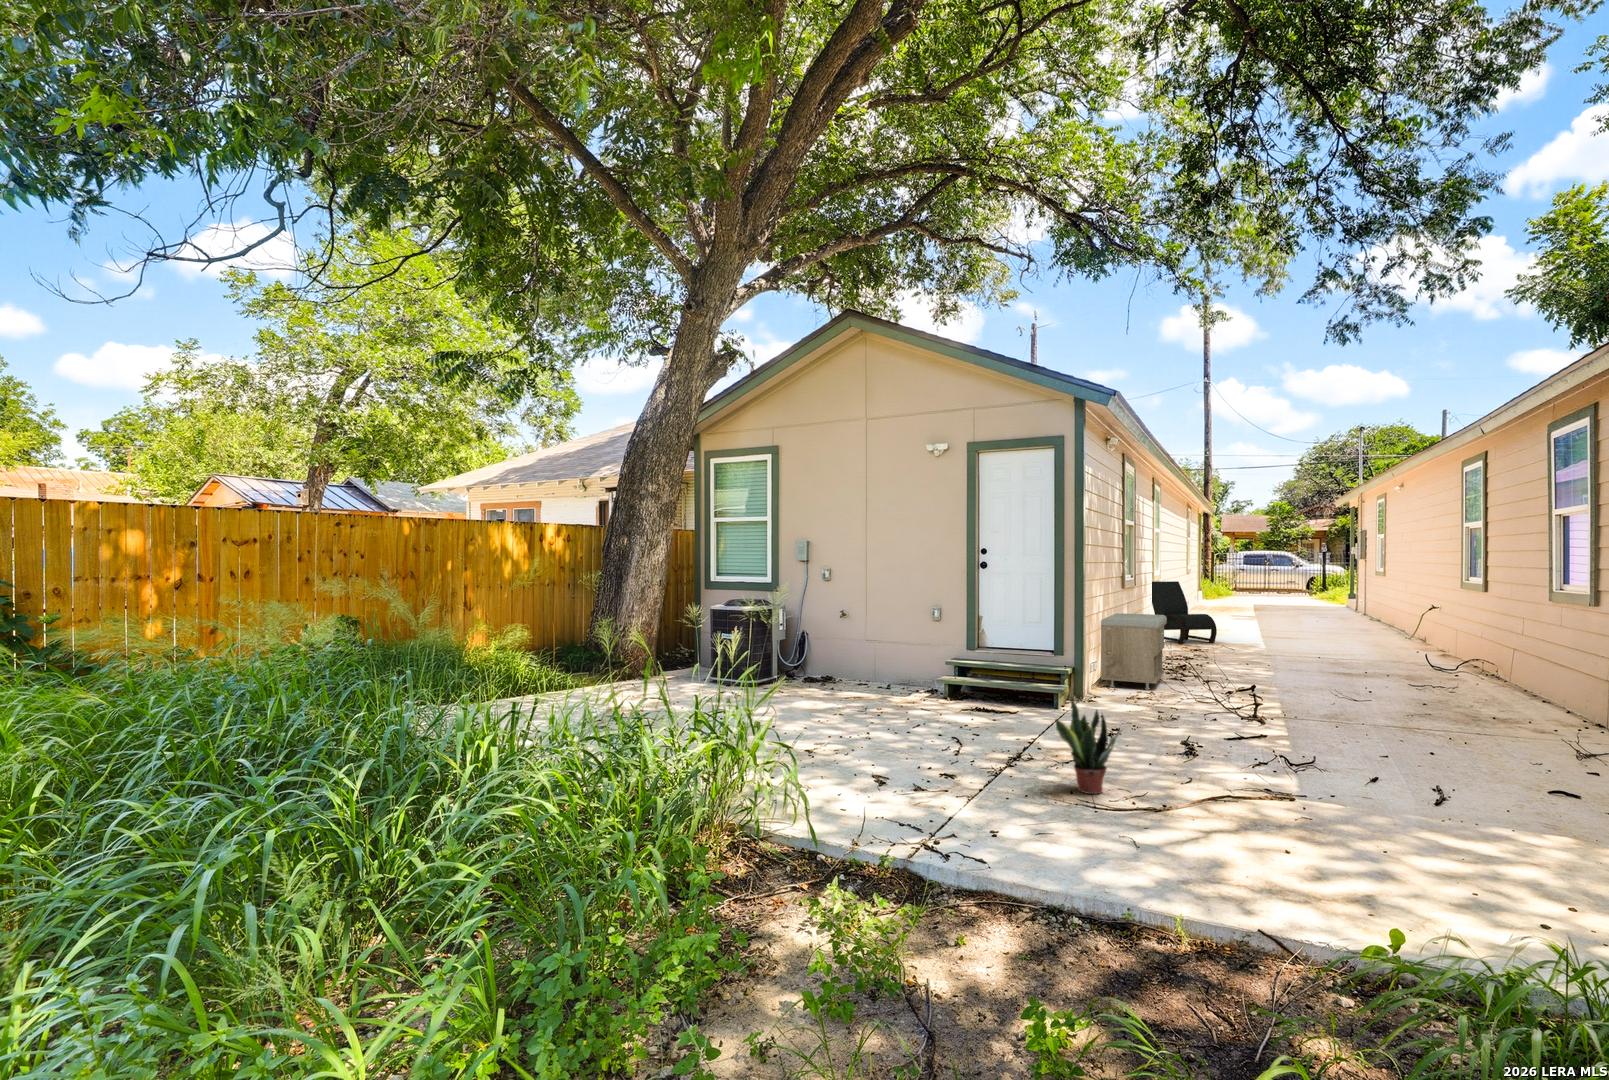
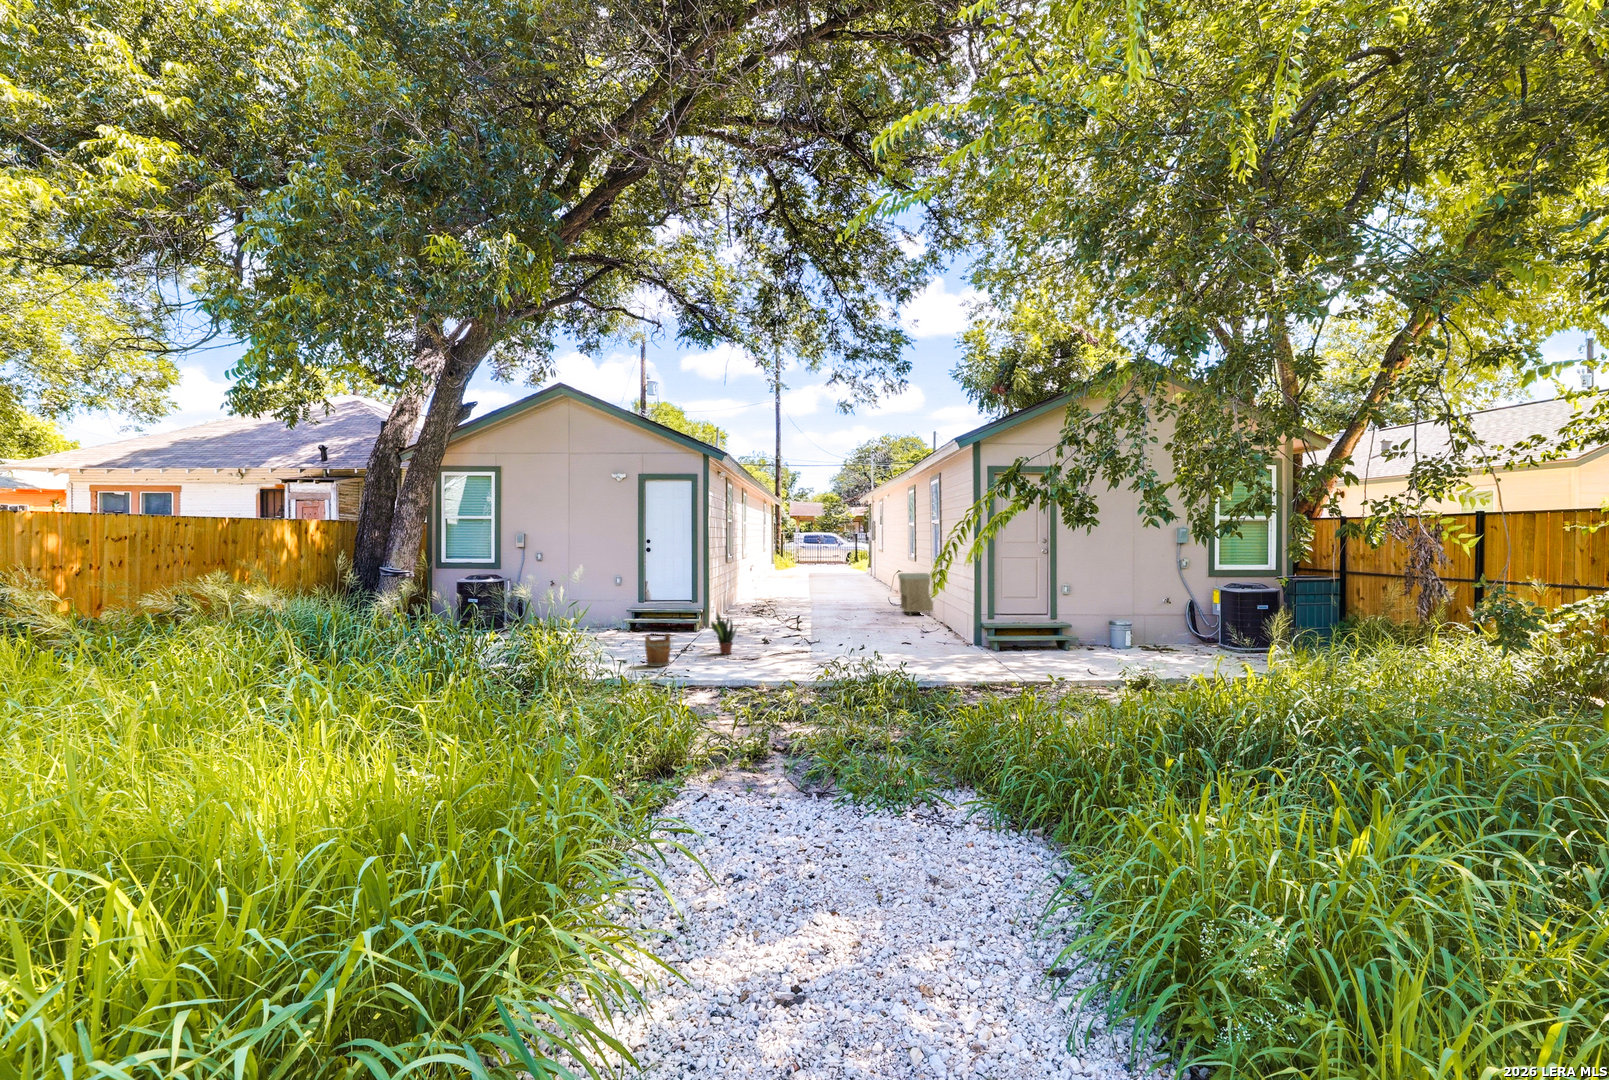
lounge chair: present [1152,581,1217,644] -> none [739,557,783,599]
storage bench: present [1101,613,1167,690] -> present [898,573,933,615]
bucket: none [896,745,959,821] -> present [645,634,671,667]

